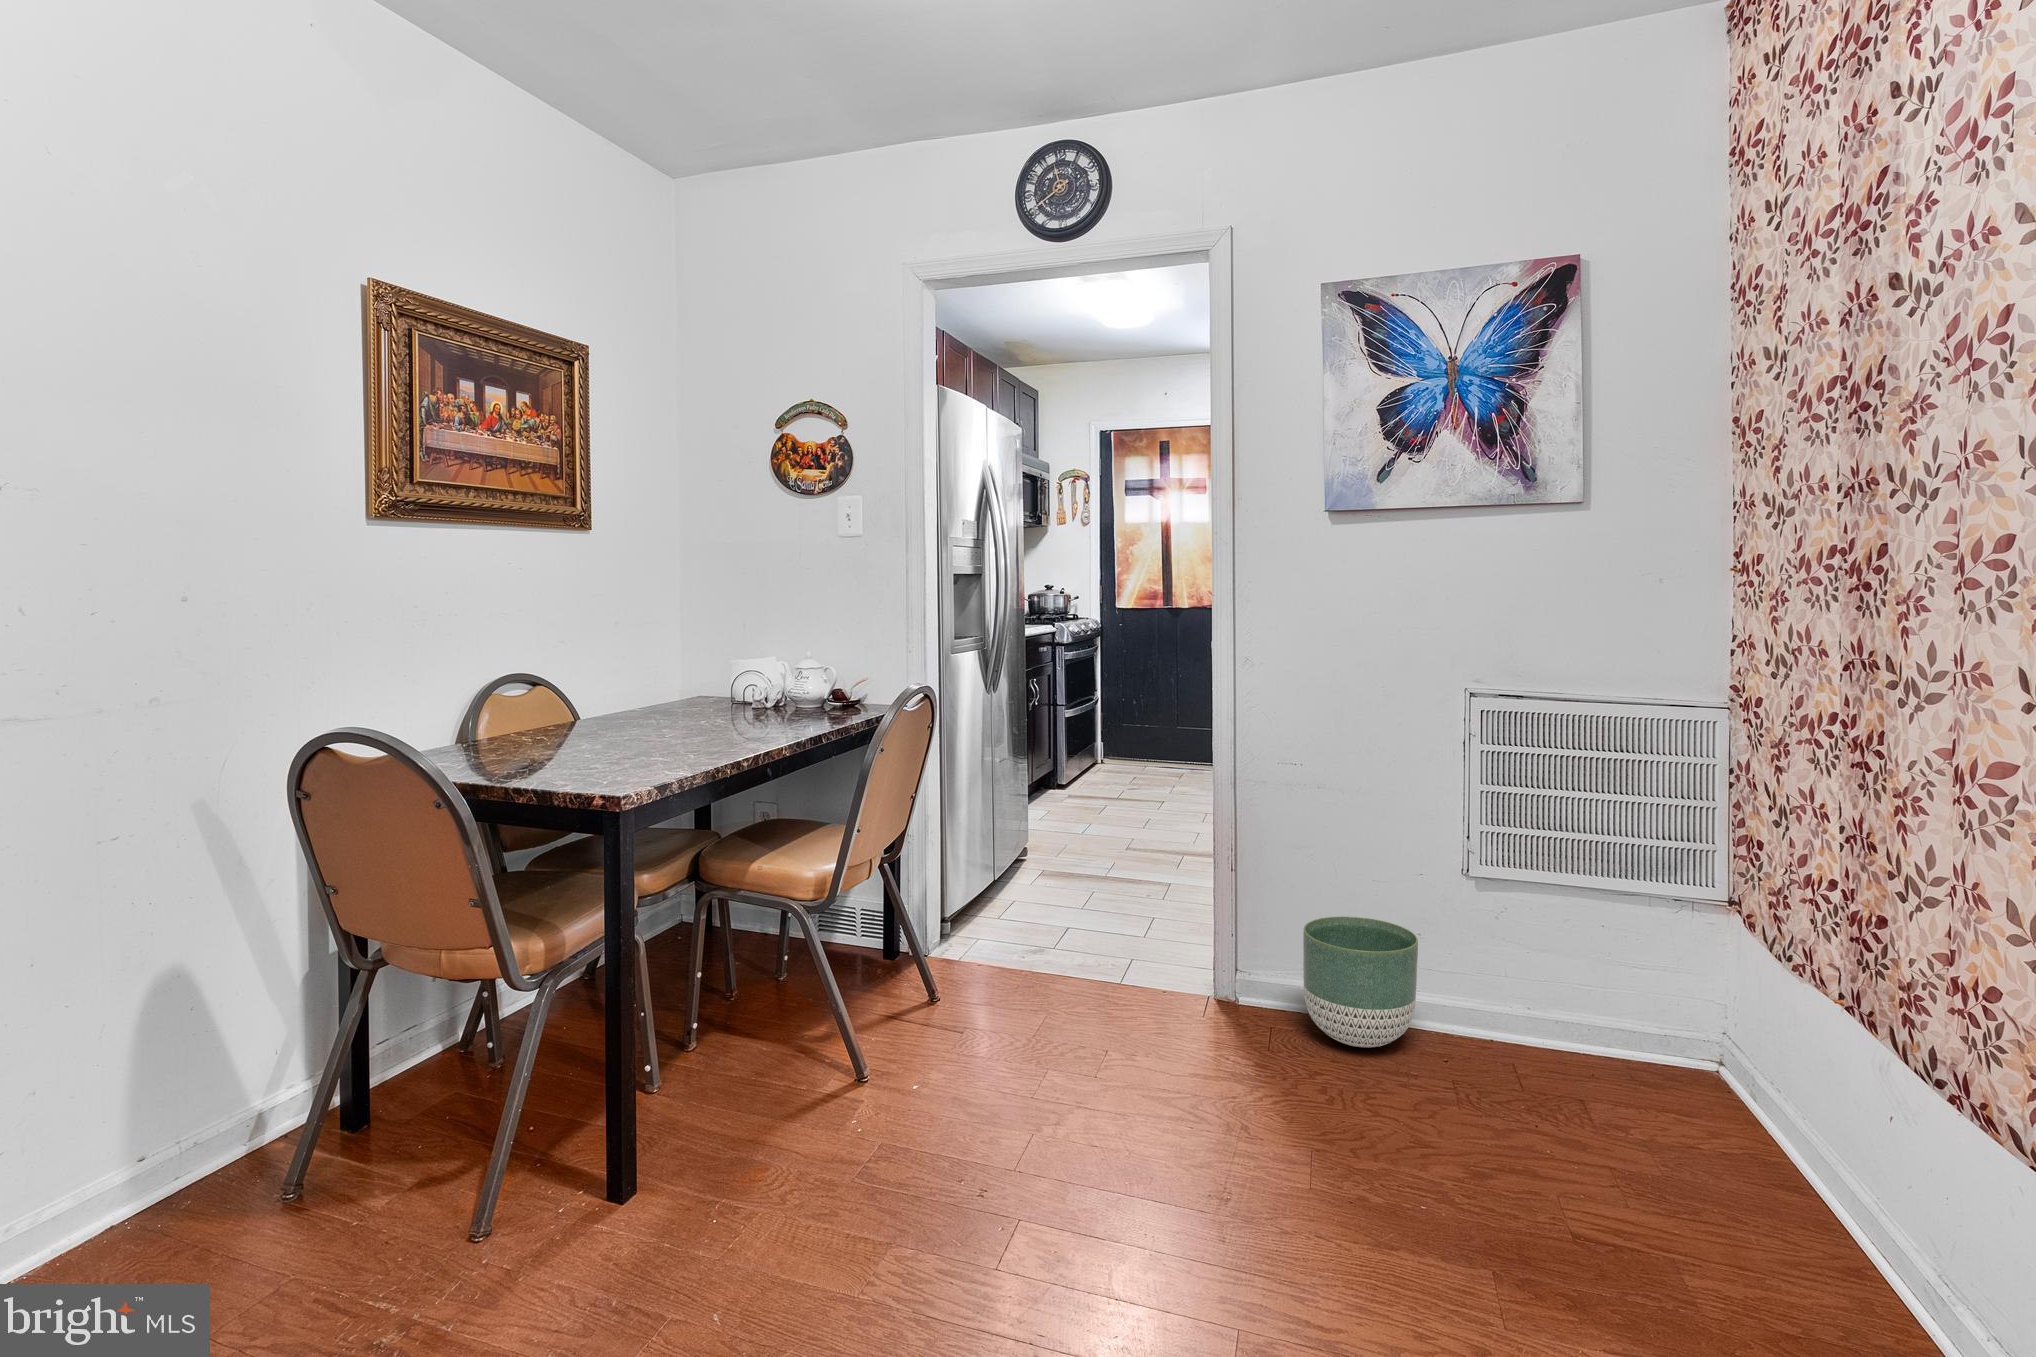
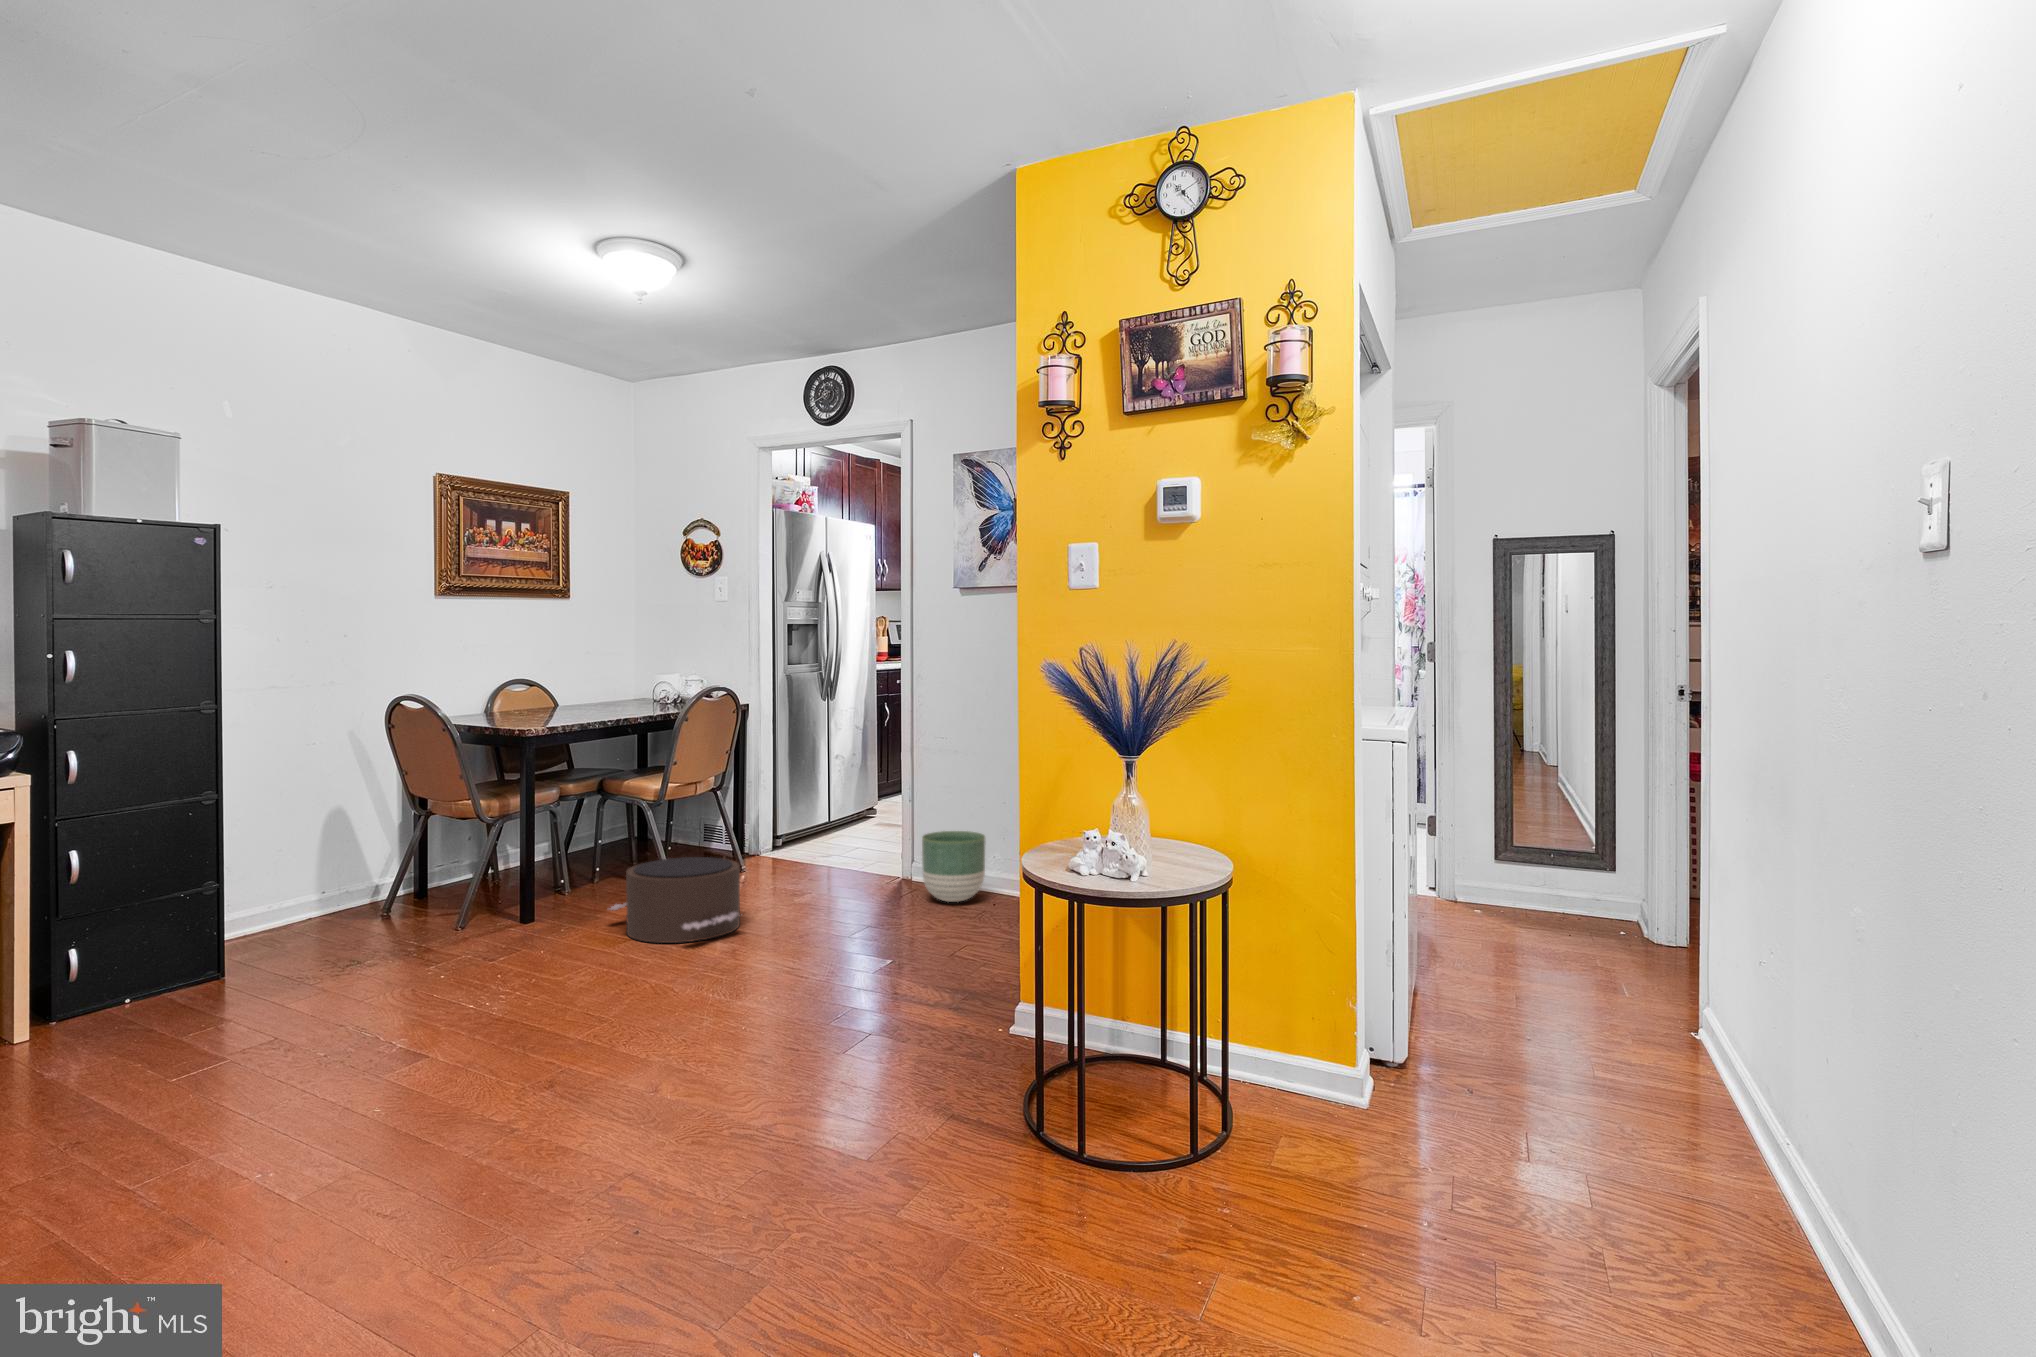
pouf: none [824,1020,1125,1258] -> present [609,857,740,943]

